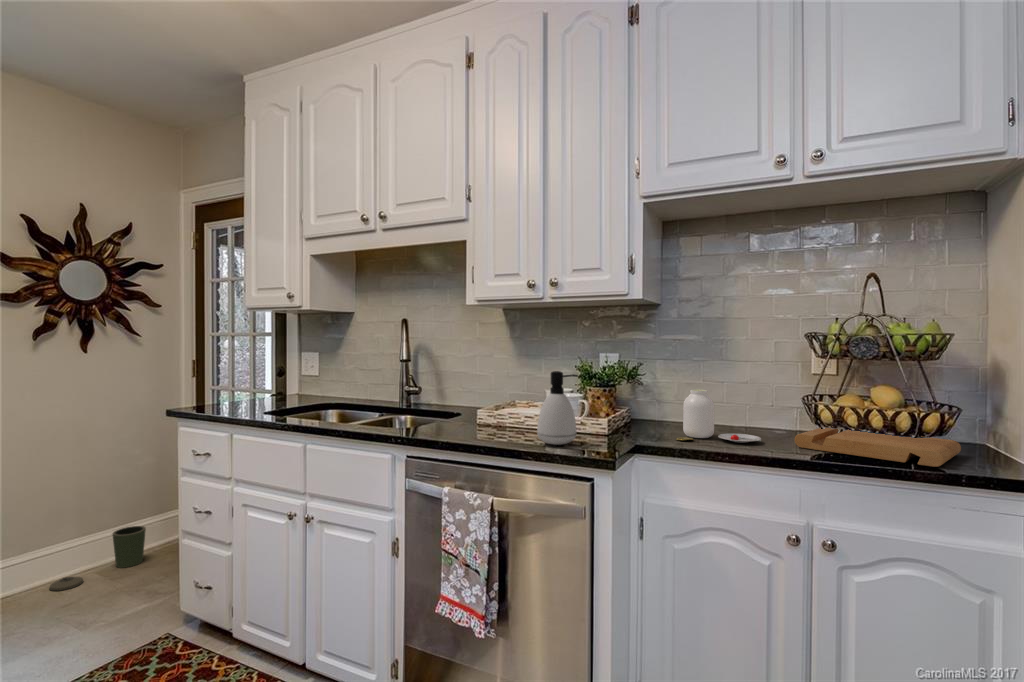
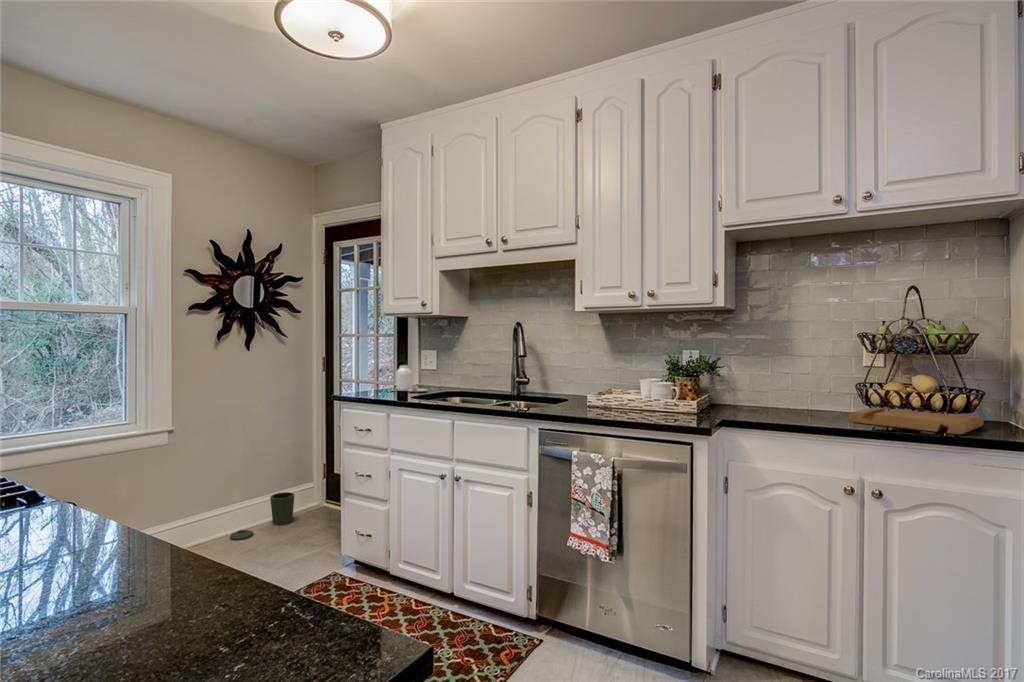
soap dispenser: present [537,371,578,445] -> none [645,364,677,419]
jar: present [676,390,761,443] -> present [396,365,427,392]

